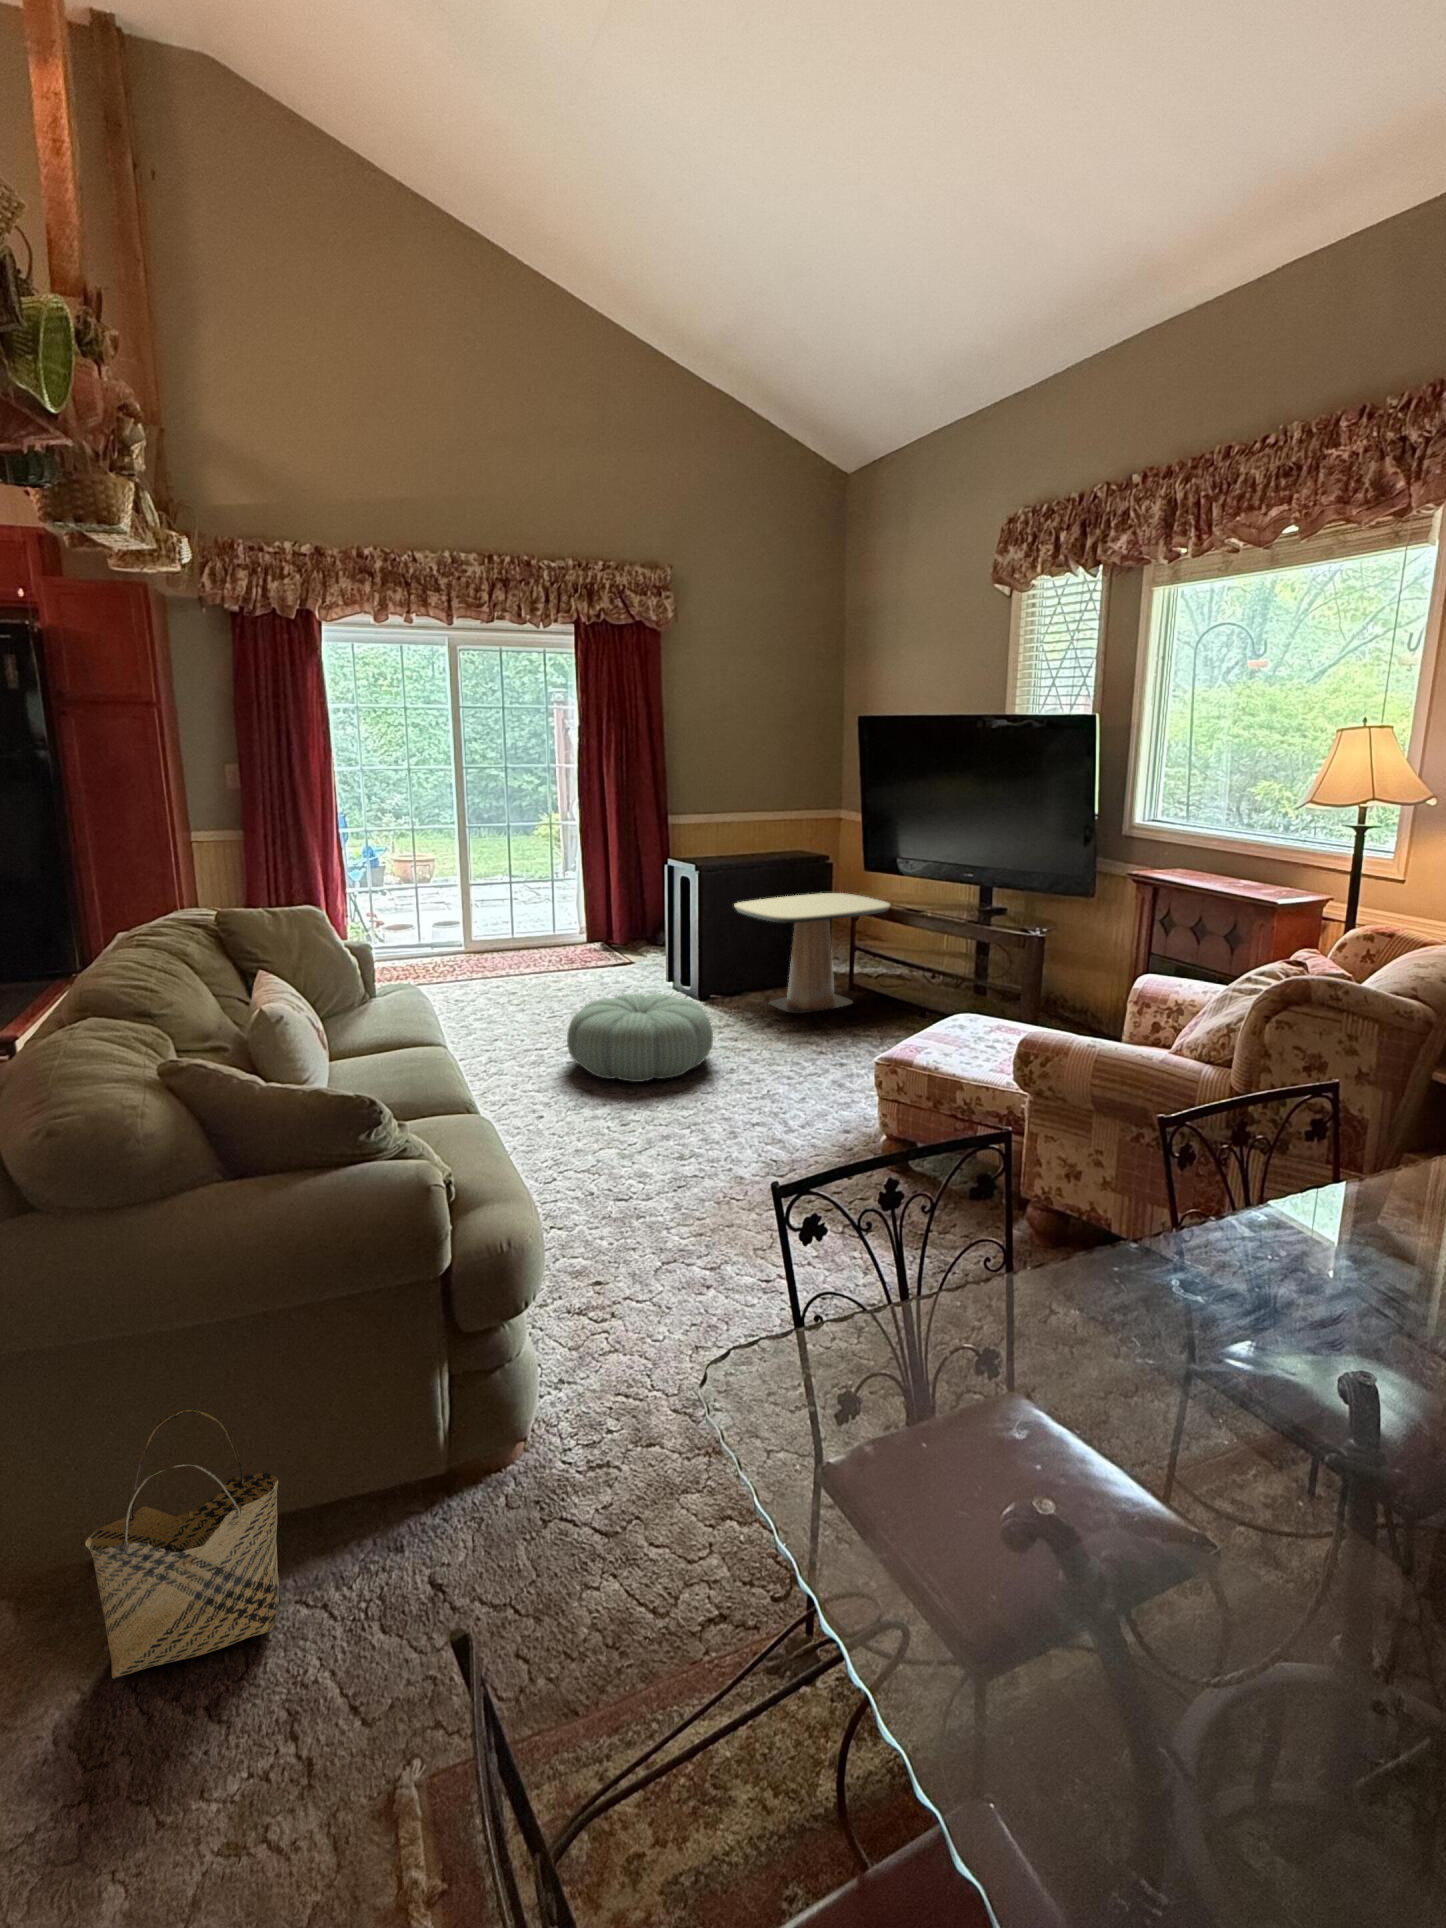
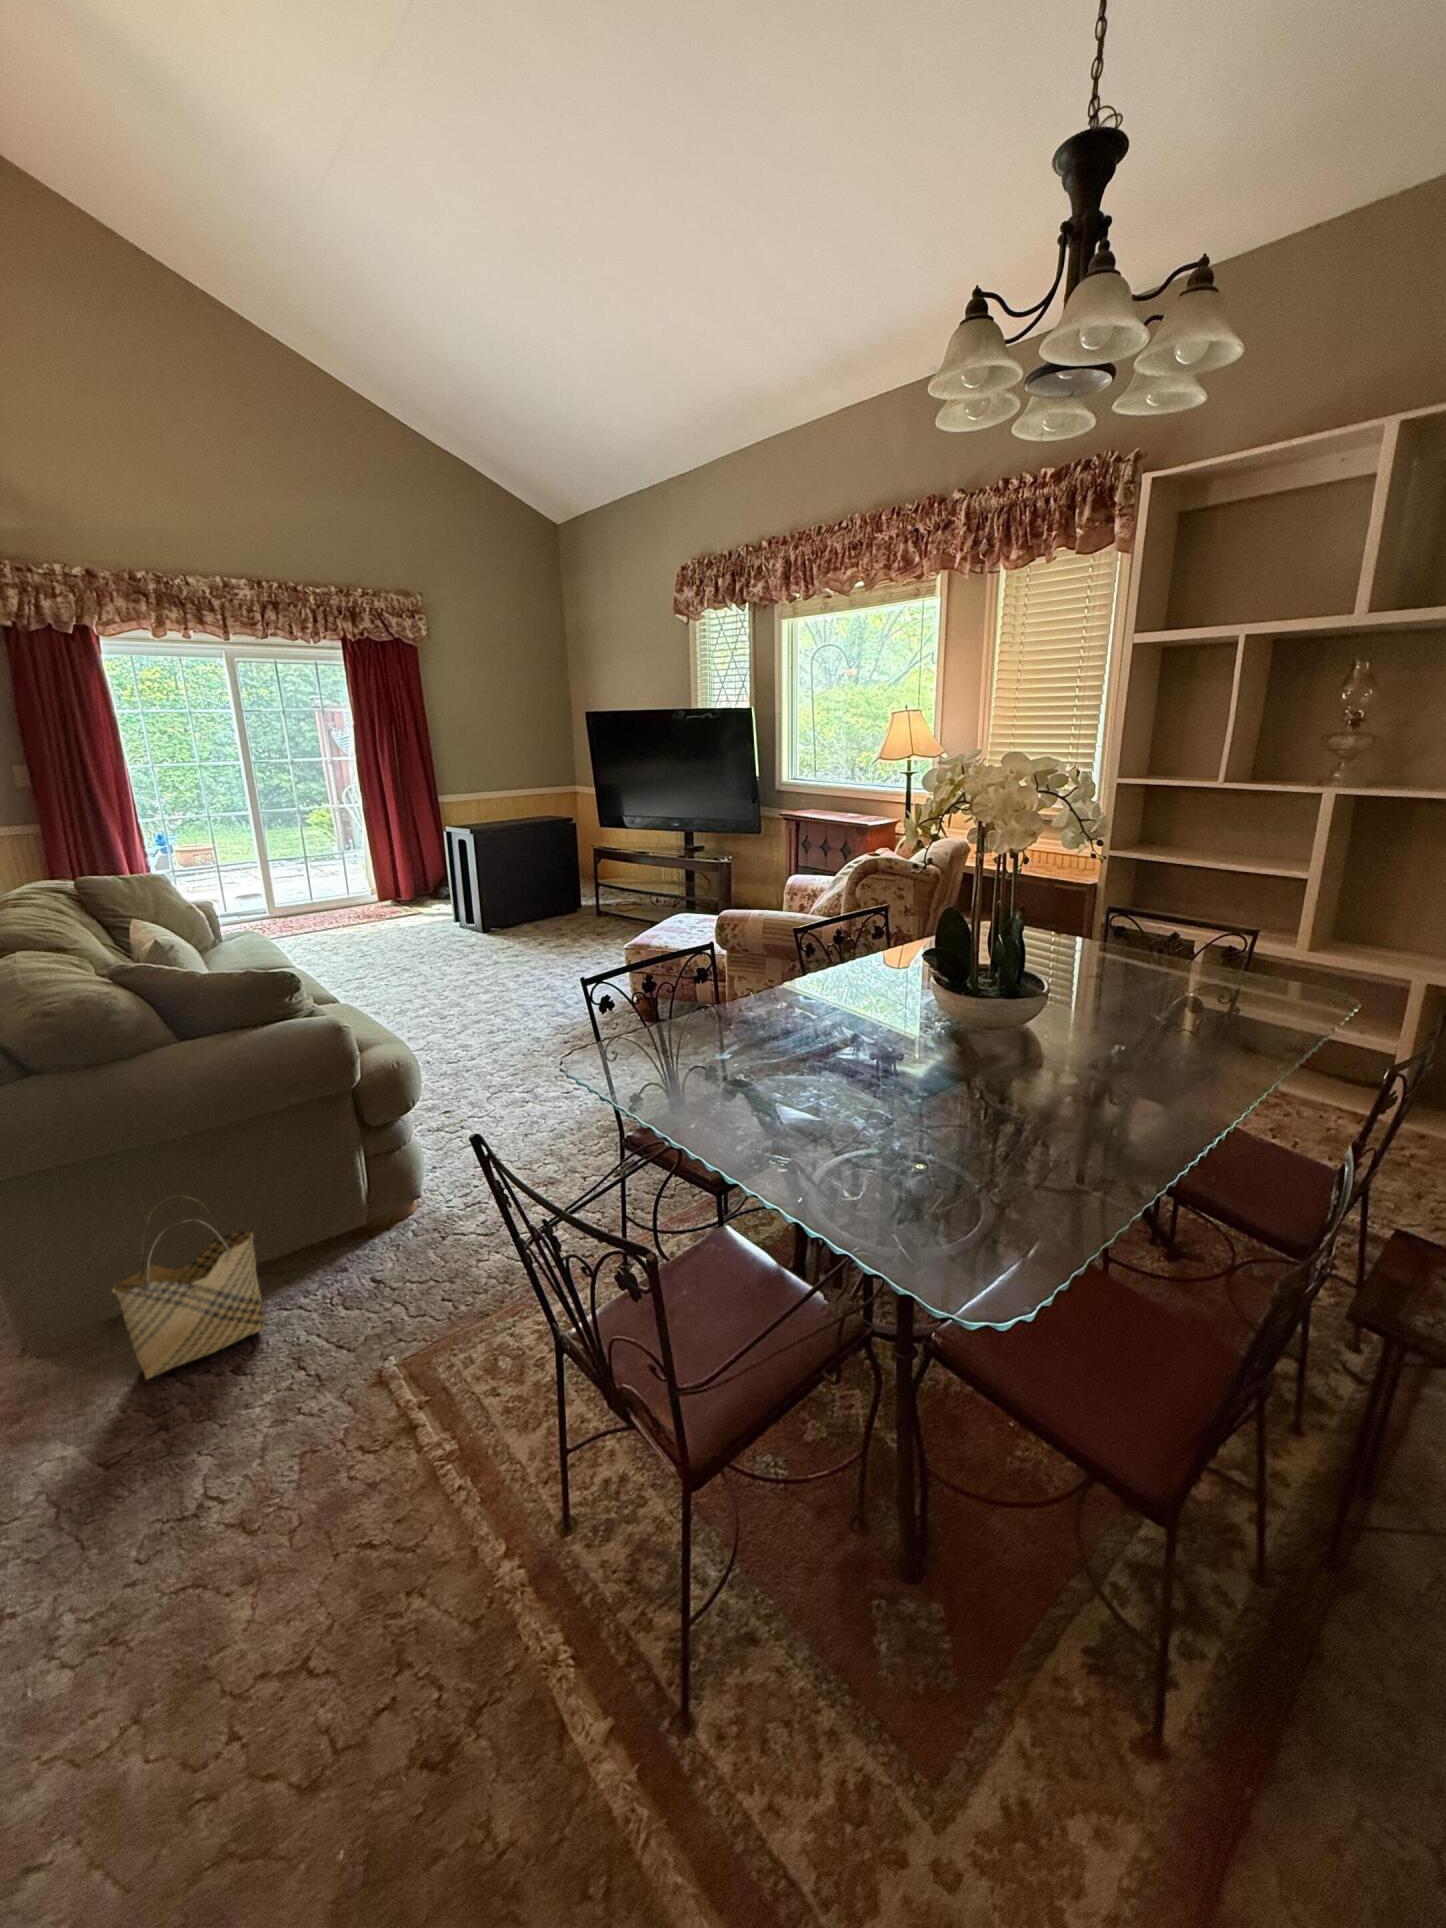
side table: present [734,893,890,1013] -> none [504,845,621,934]
pouf: present [567,994,713,1082] -> none [384,925,502,990]

